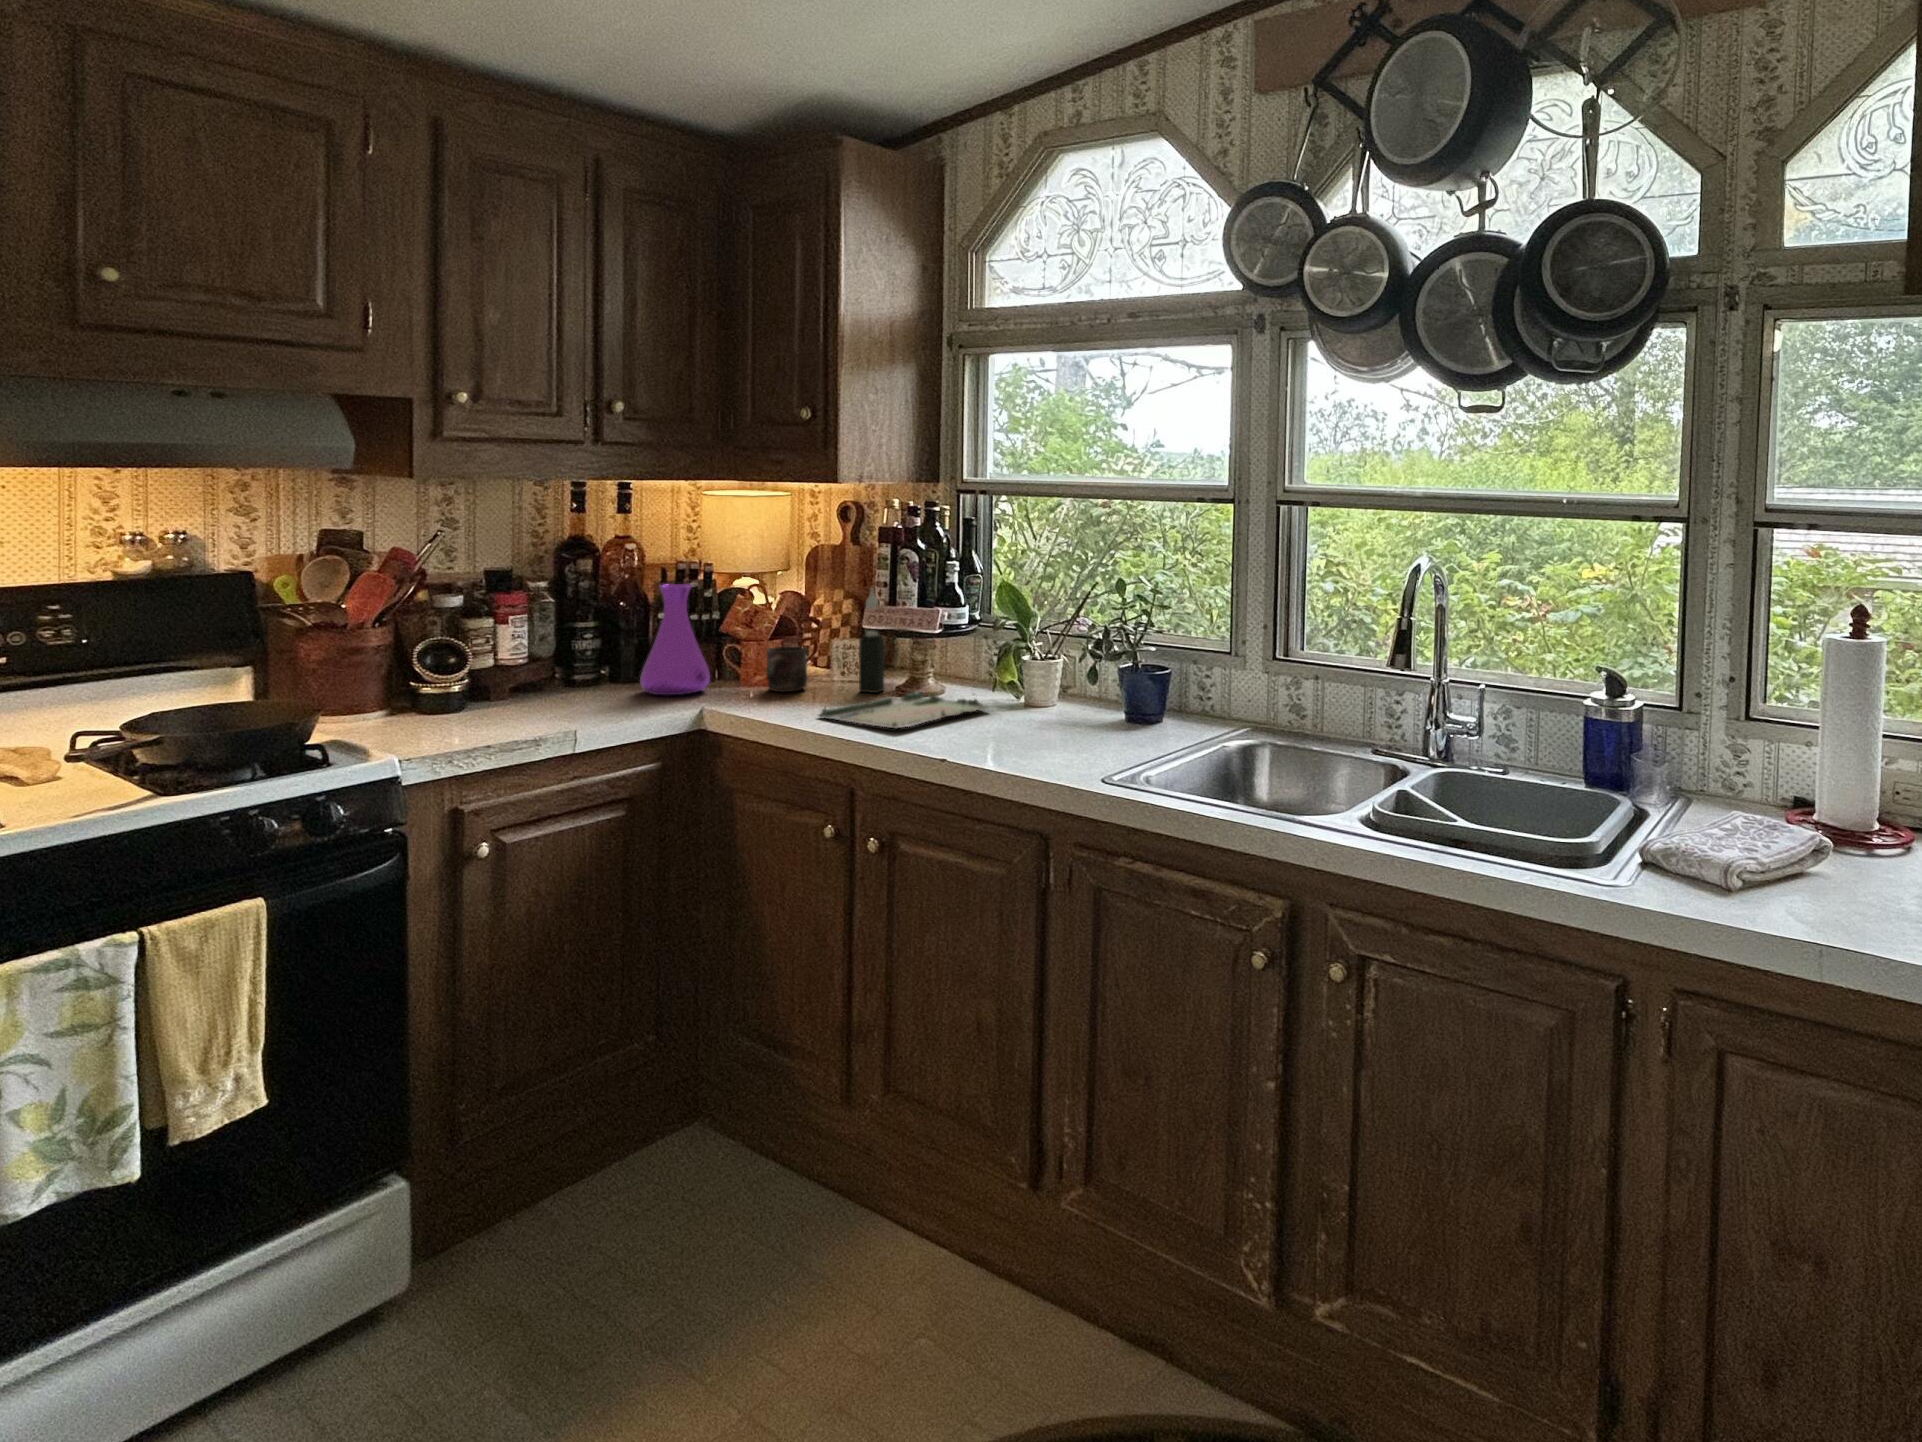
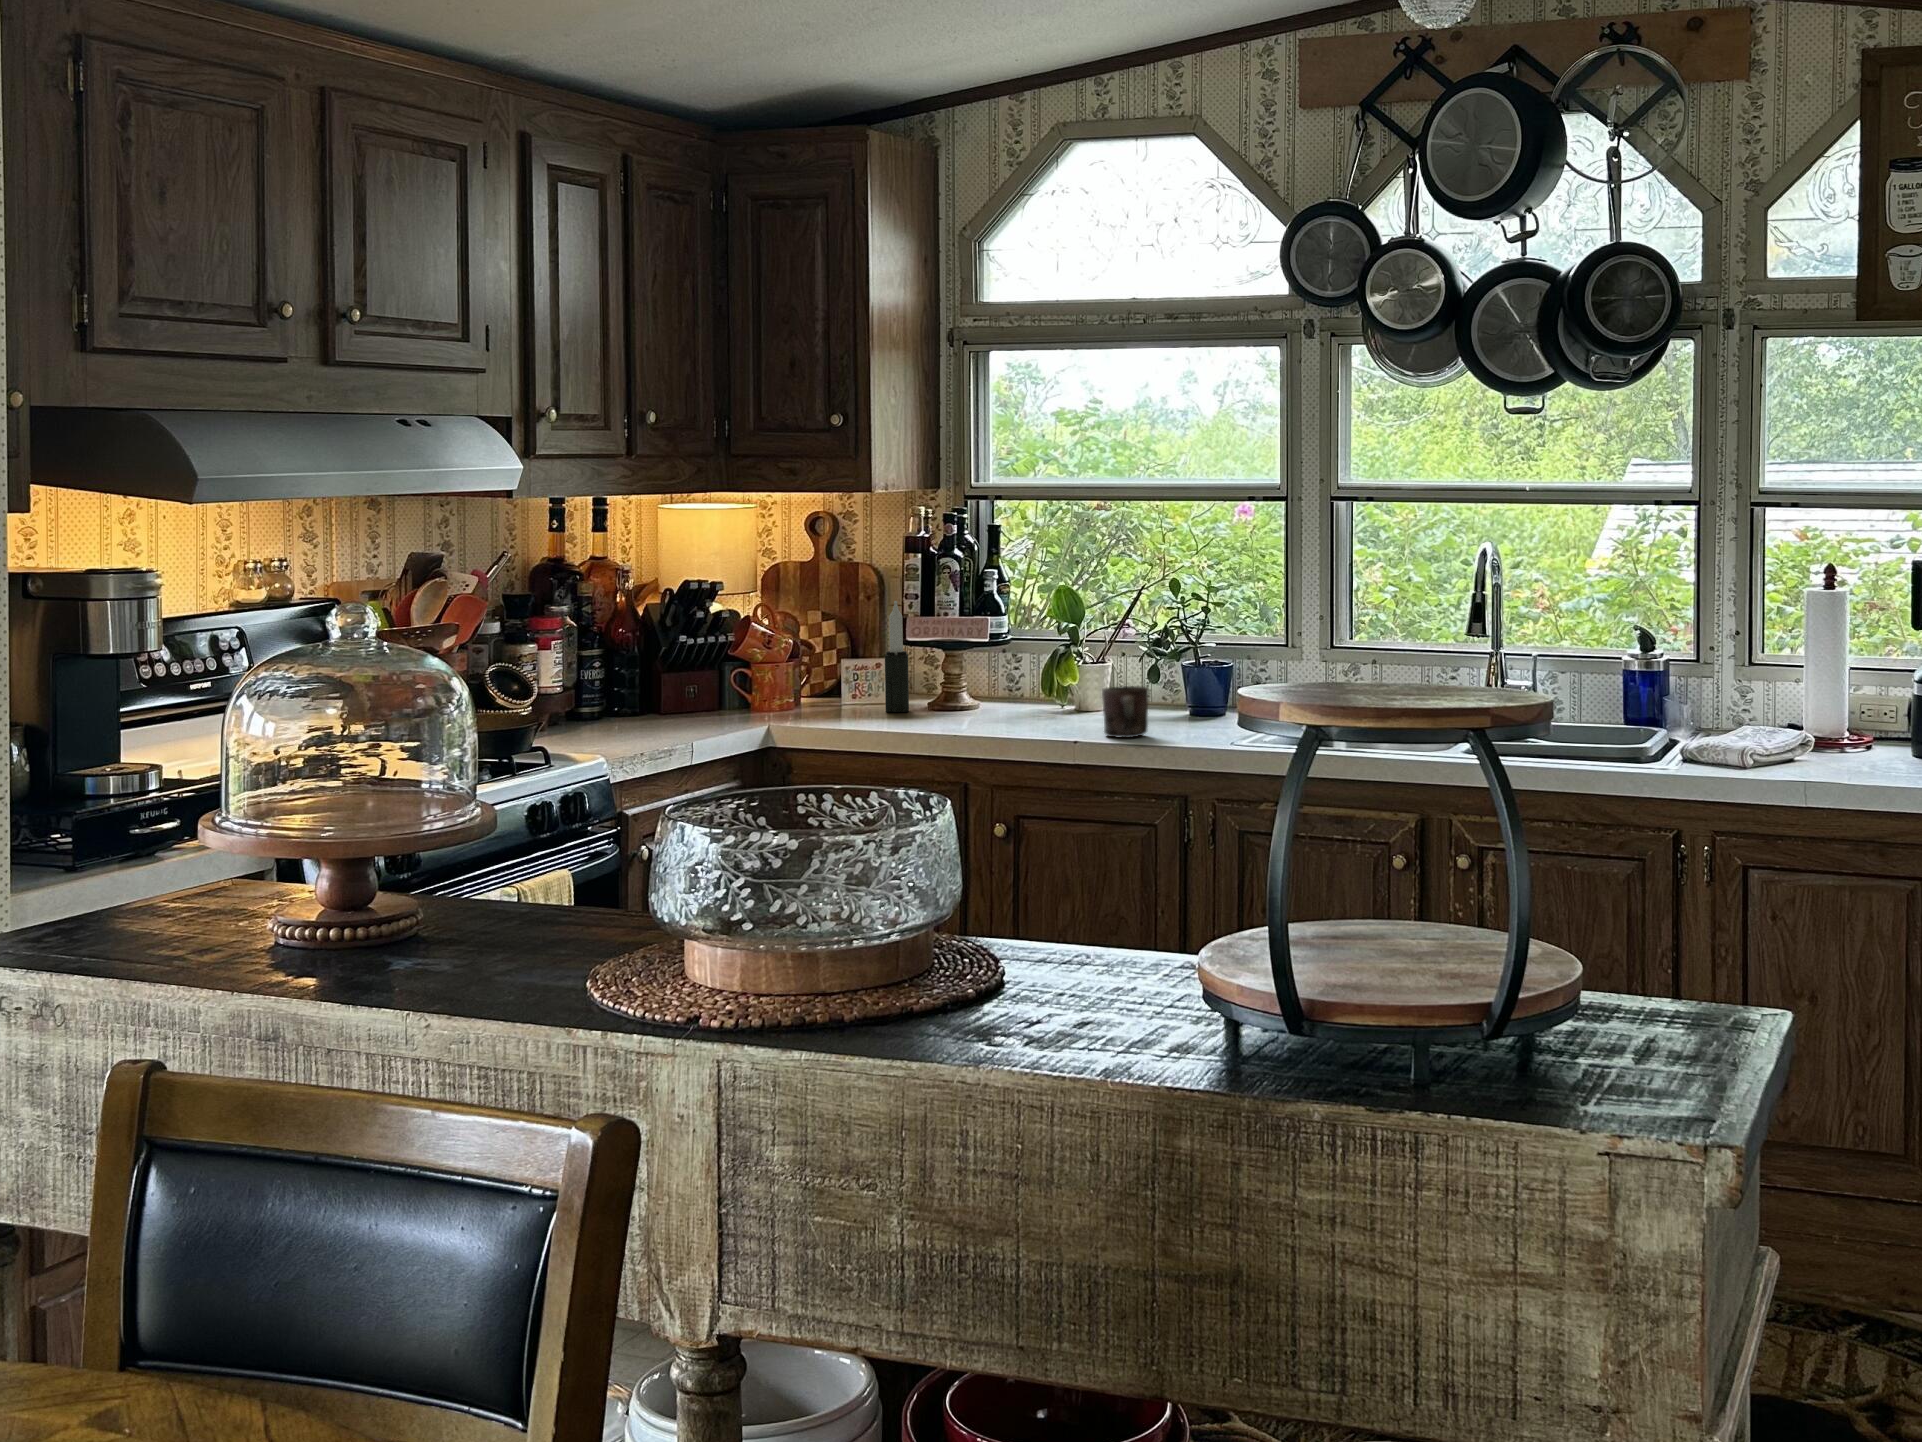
vase: present [640,584,710,695] -> none [662,604,734,721]
mug: present [766,647,808,692] -> present [1102,686,1148,737]
tray: present [819,691,988,728] -> none [894,698,1050,729]

